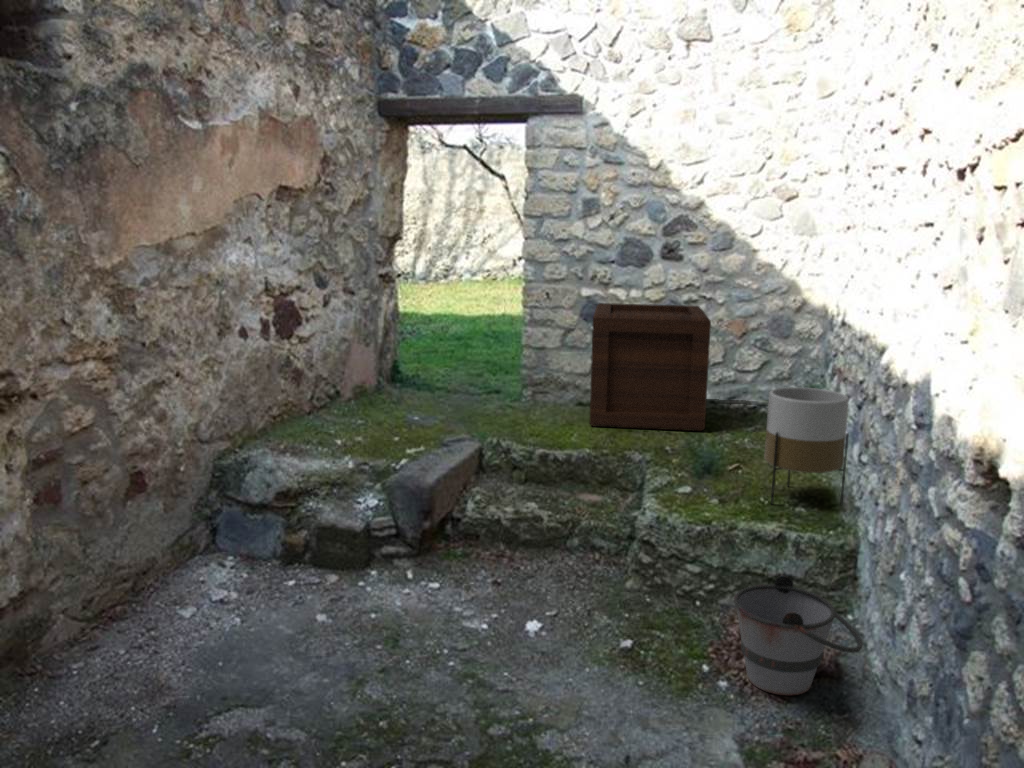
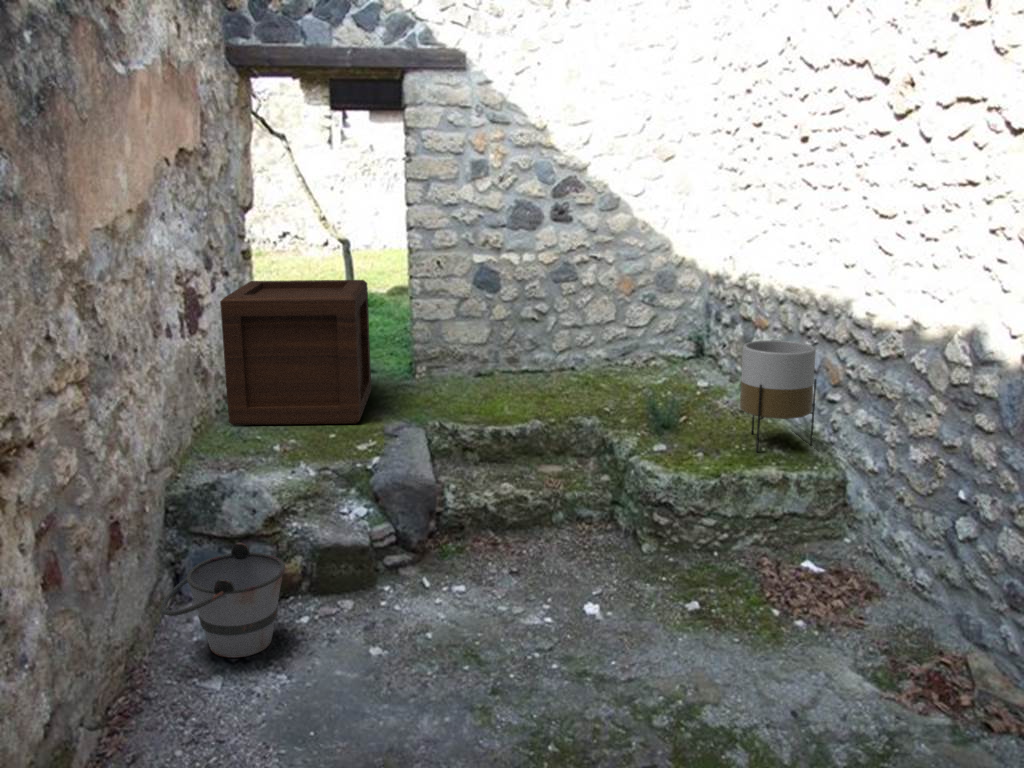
wooden crate: present [590,303,711,431] -> present [220,280,371,426]
bucket: present [734,575,863,695] -> present [161,543,285,658]

